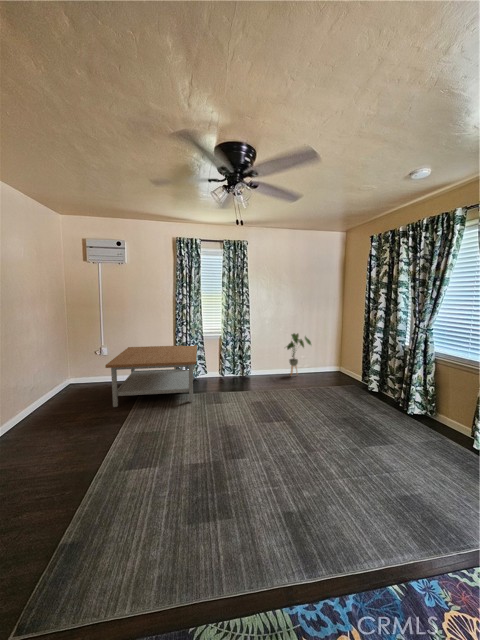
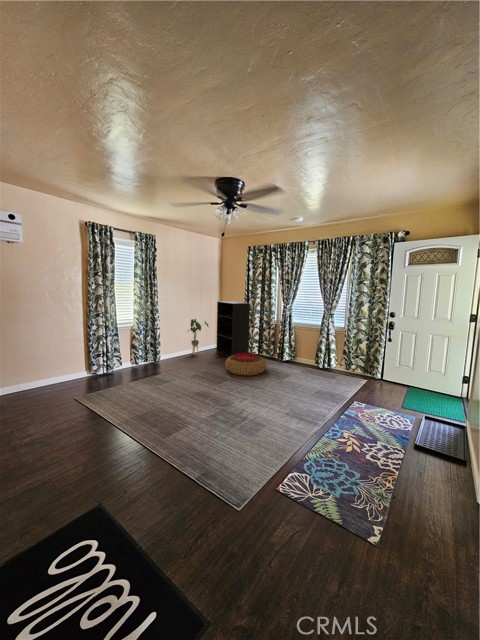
bookshelf: none [323,313,360,393] -> present [216,301,250,357]
coffee table: present [105,345,197,407] -> none [28,337,149,411]
pouf: none [294,386,356,424] -> present [225,353,266,376]

